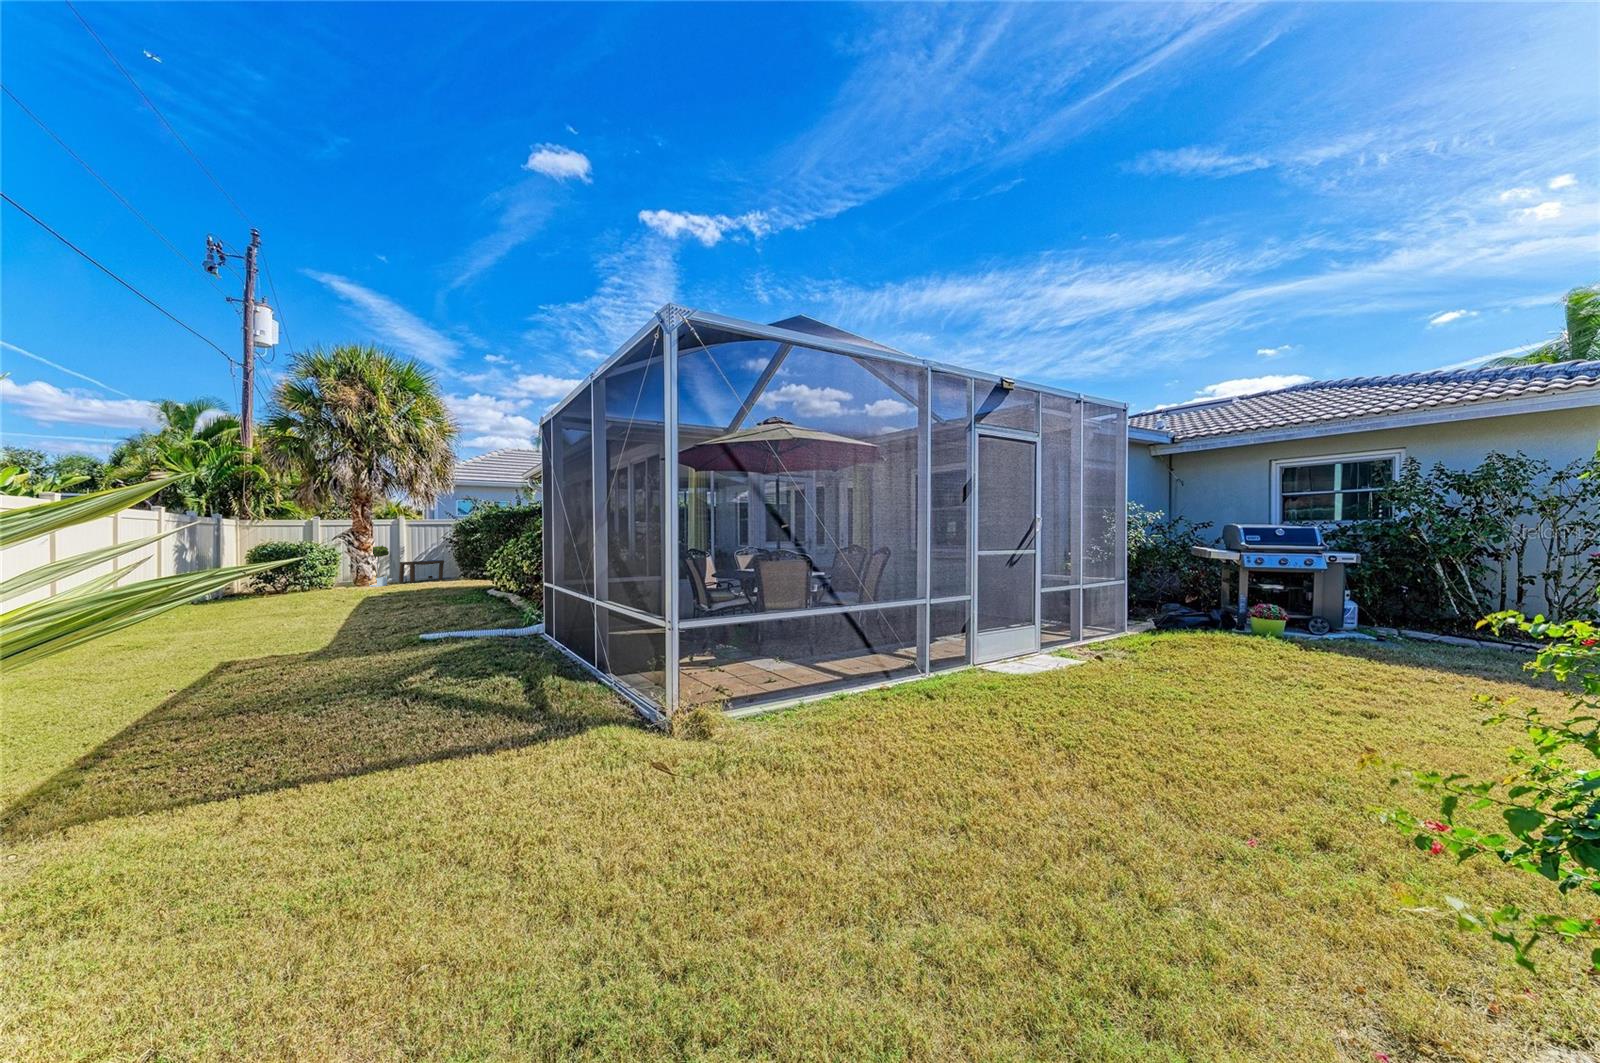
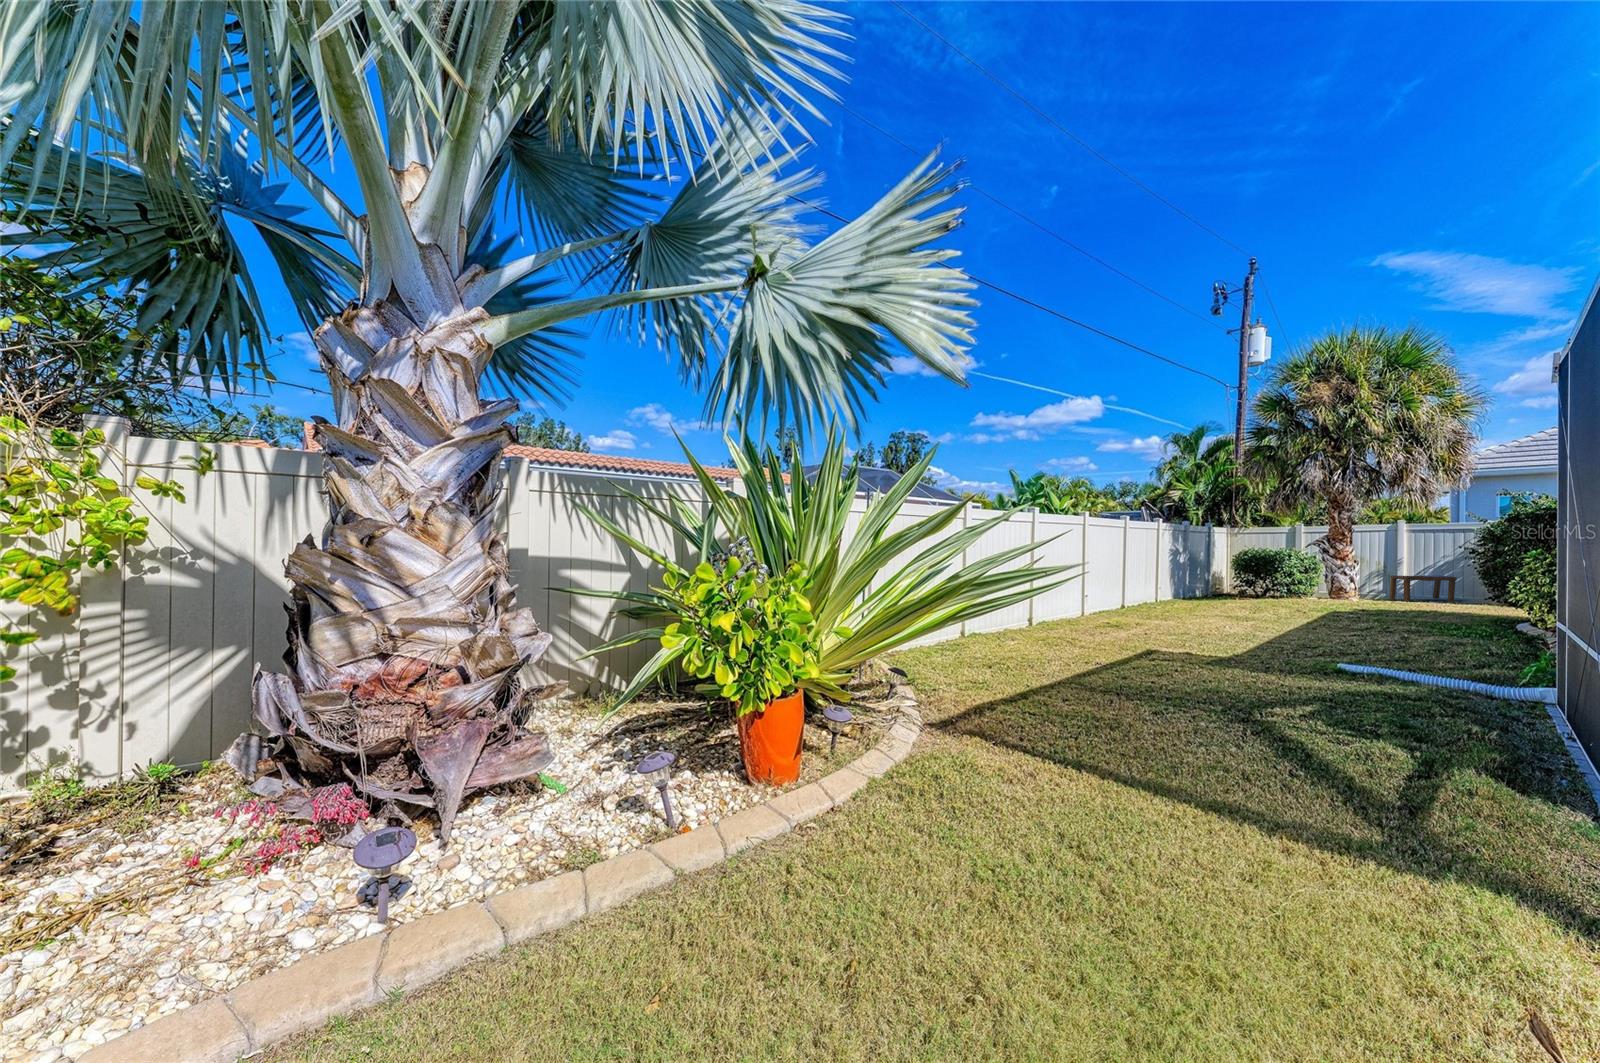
potted tree: present [370,545,389,587] -> none [1348,555,1374,602]

